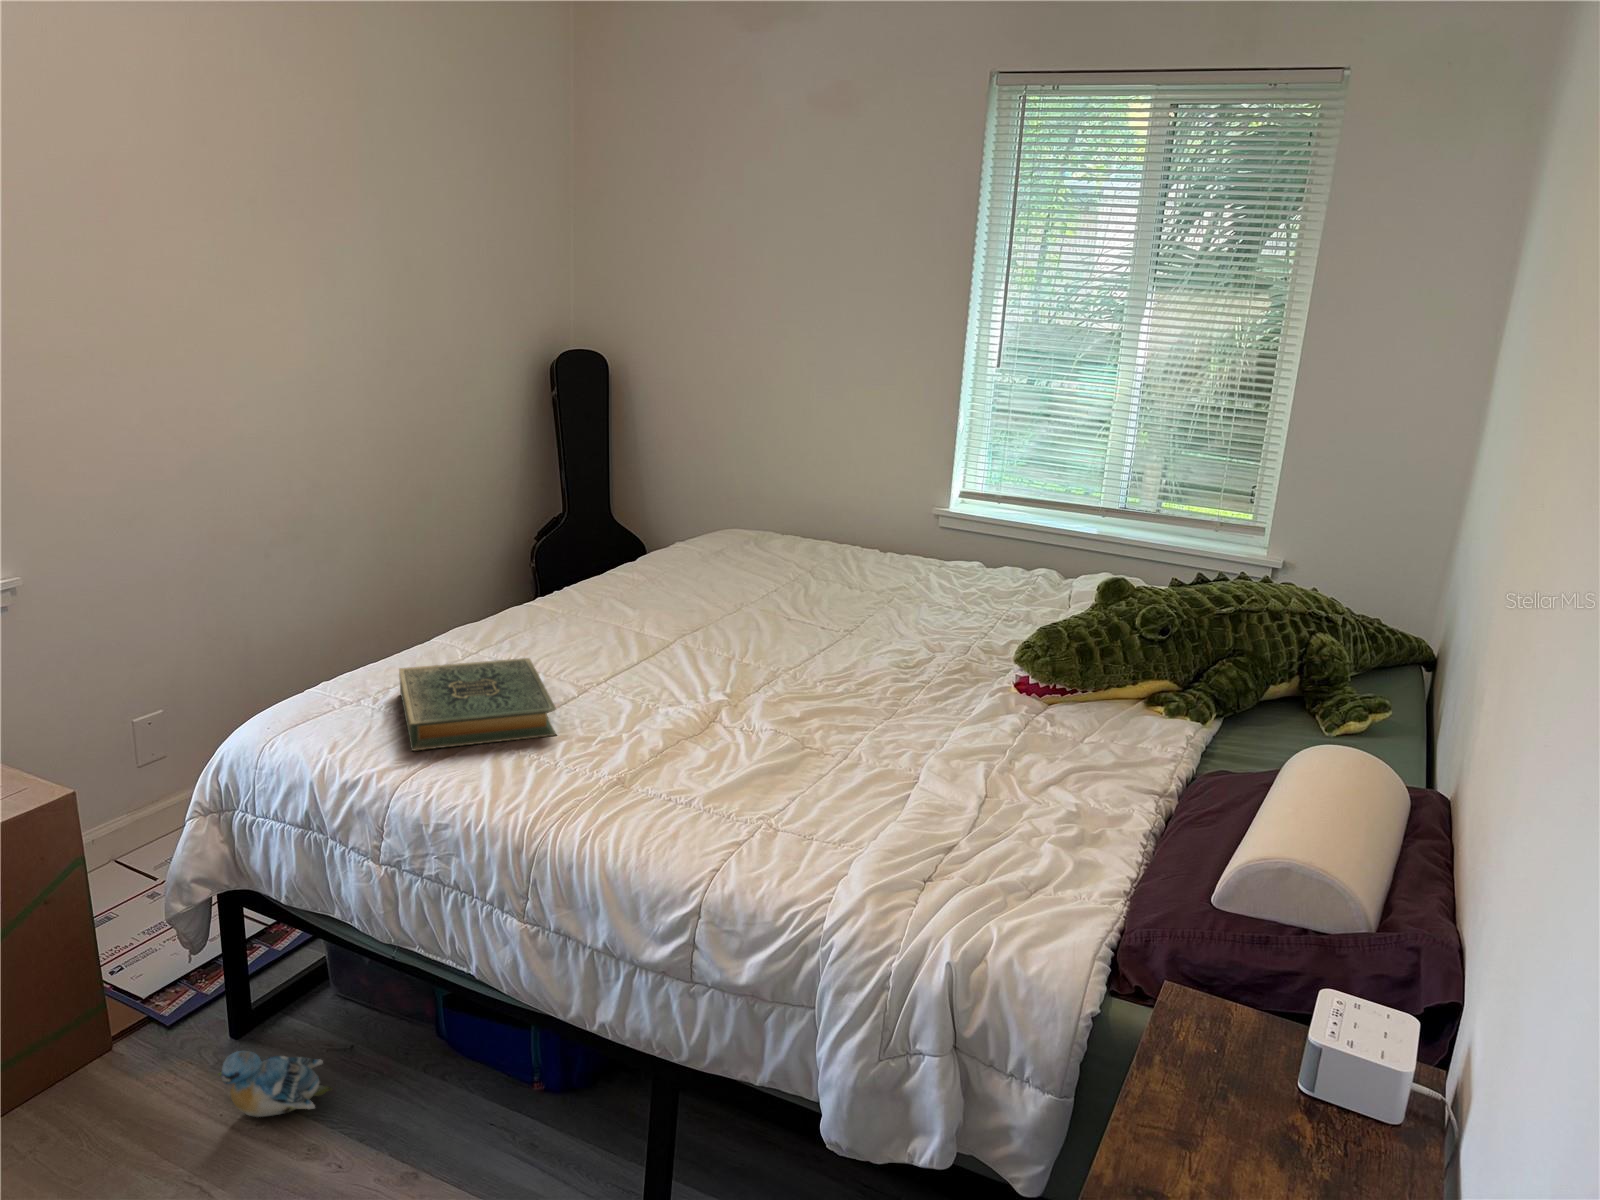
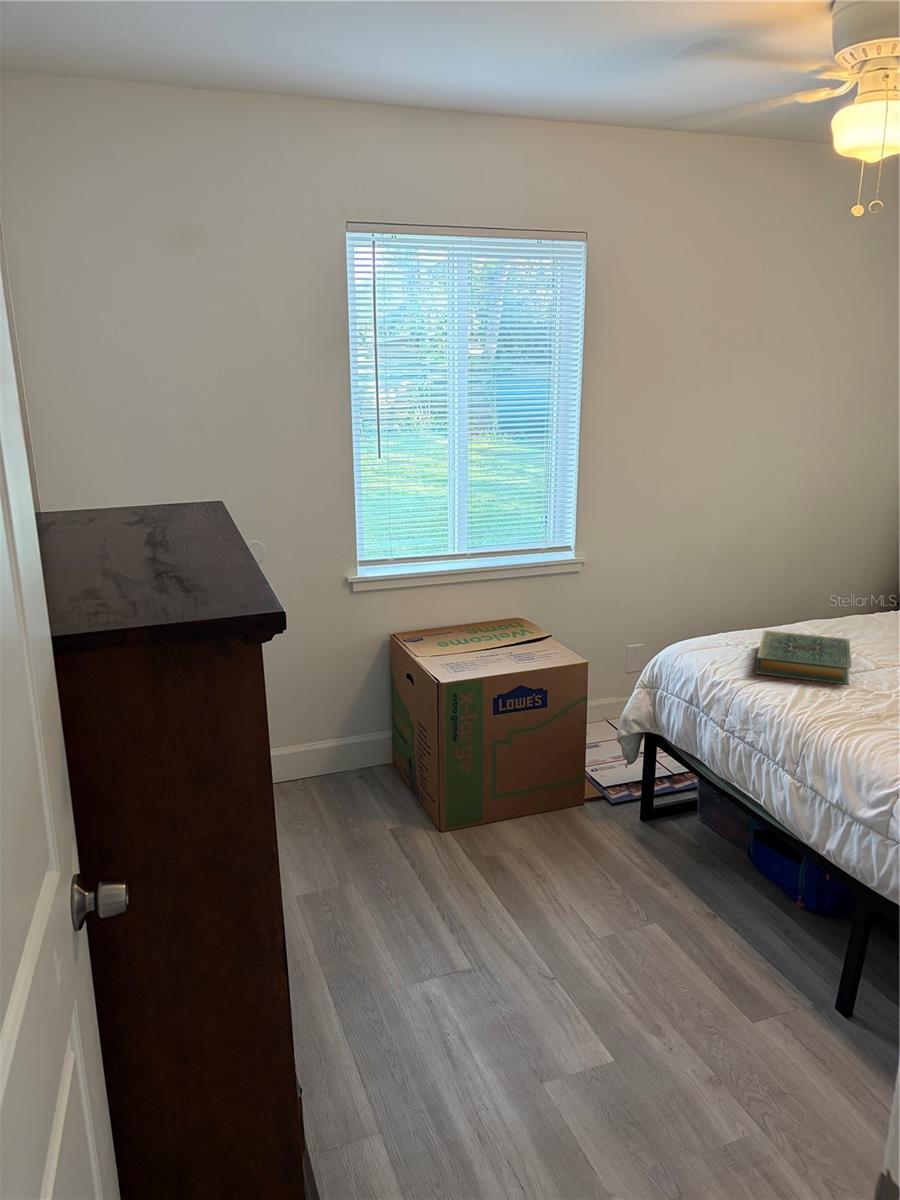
plush toy: present [219,1051,332,1117] -> none [626,816,681,861]

